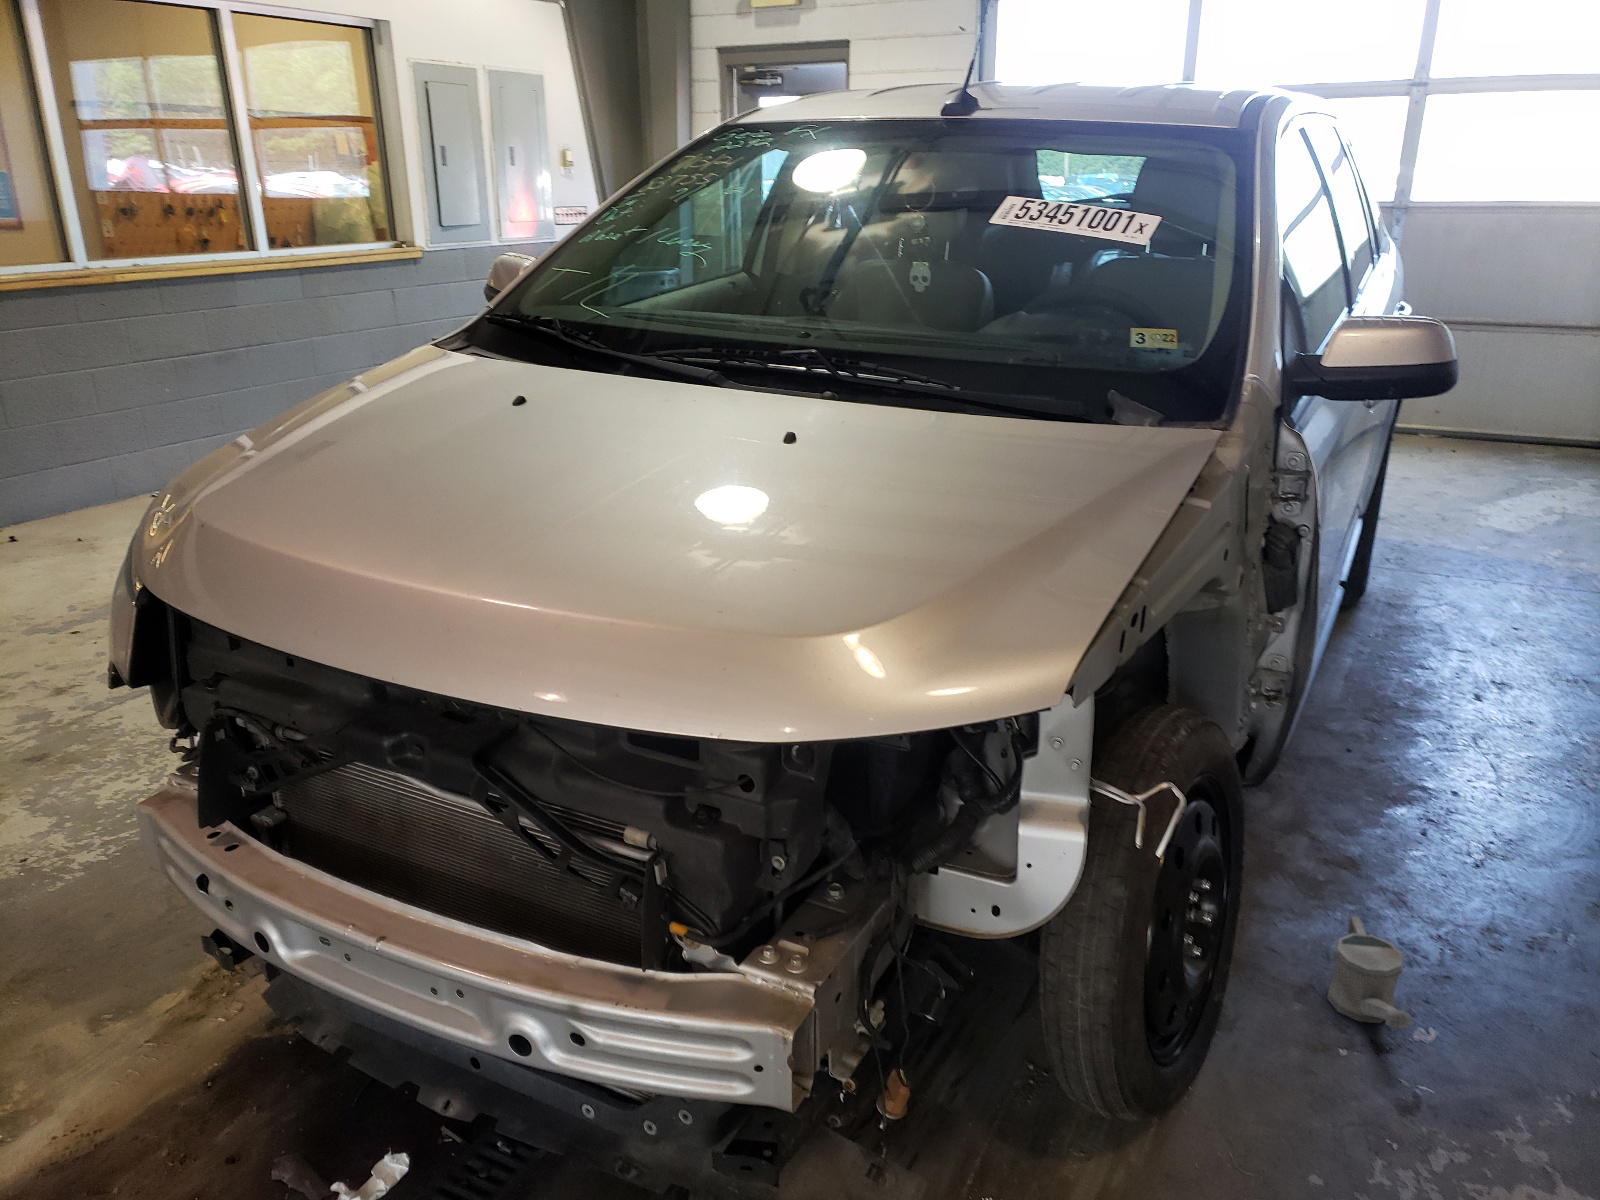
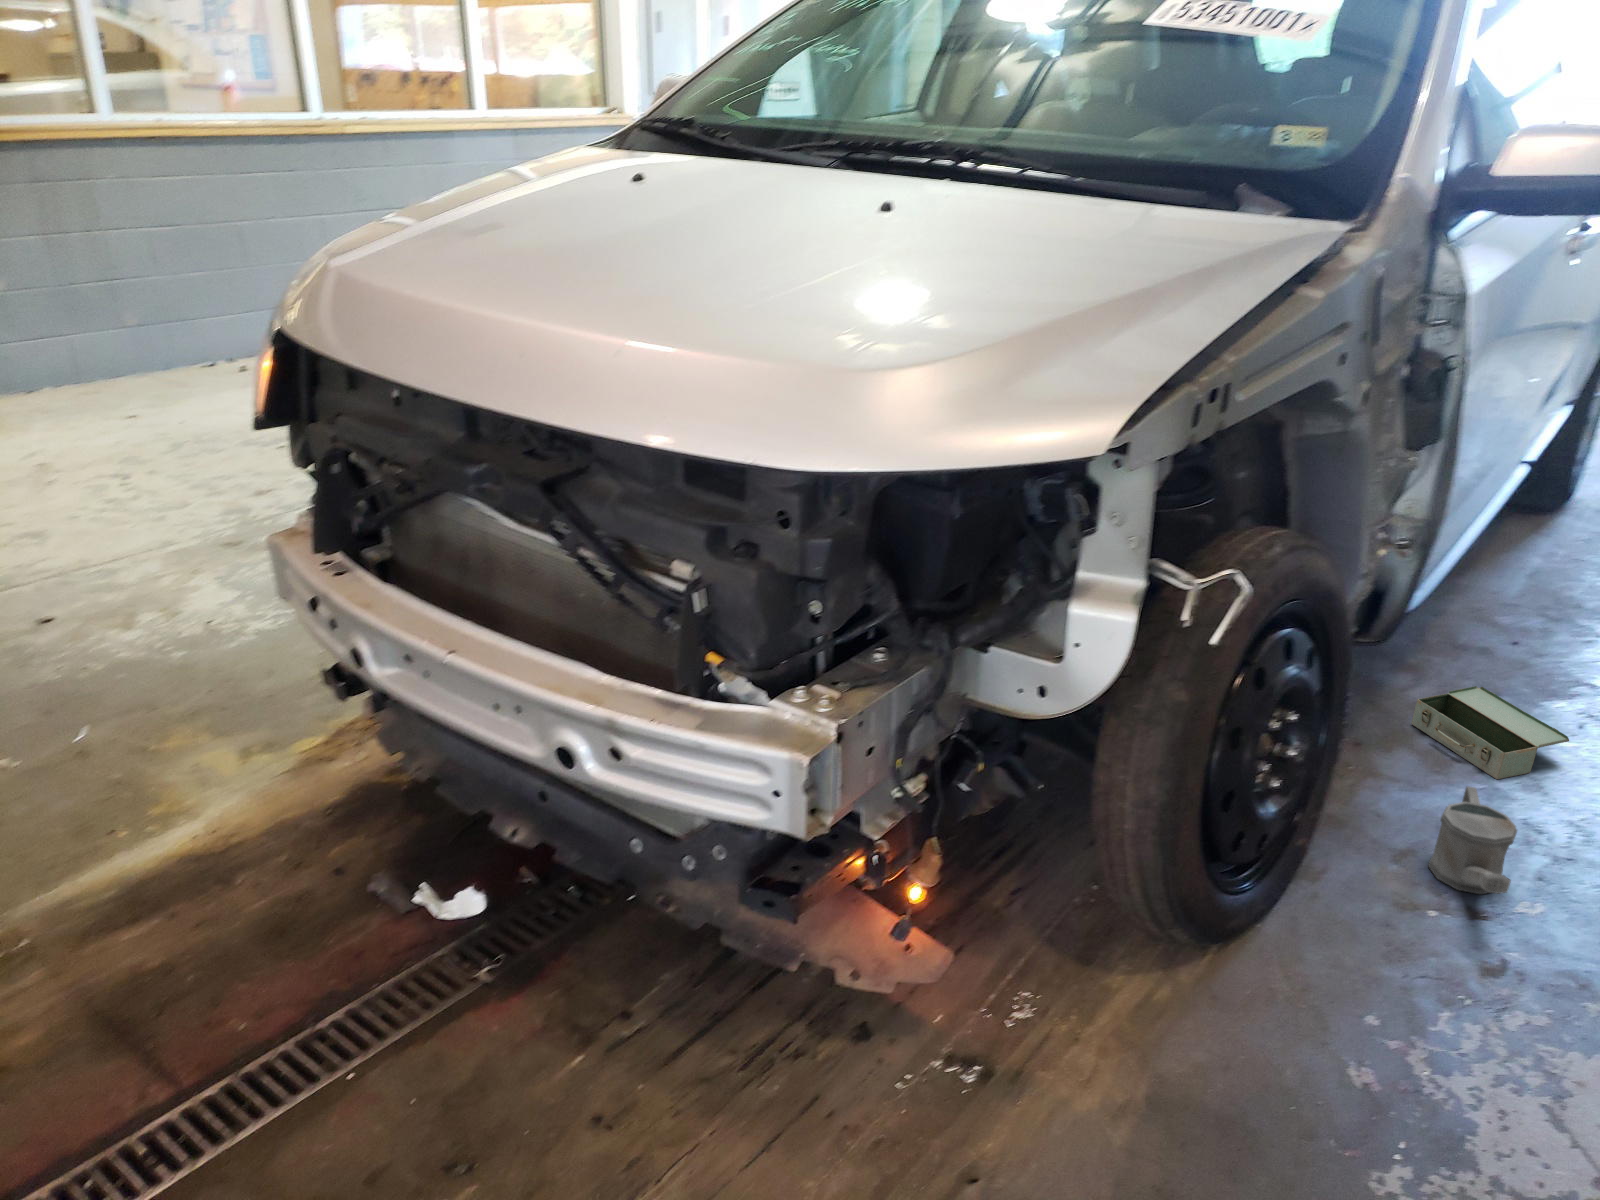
toolbox: none [1280,803,1423,897] -> present [1411,686,1569,779]

